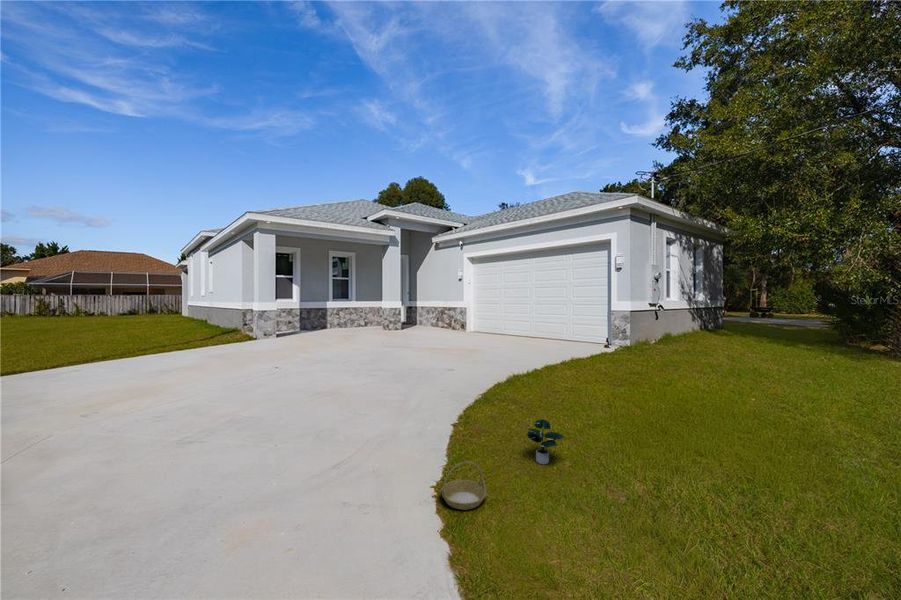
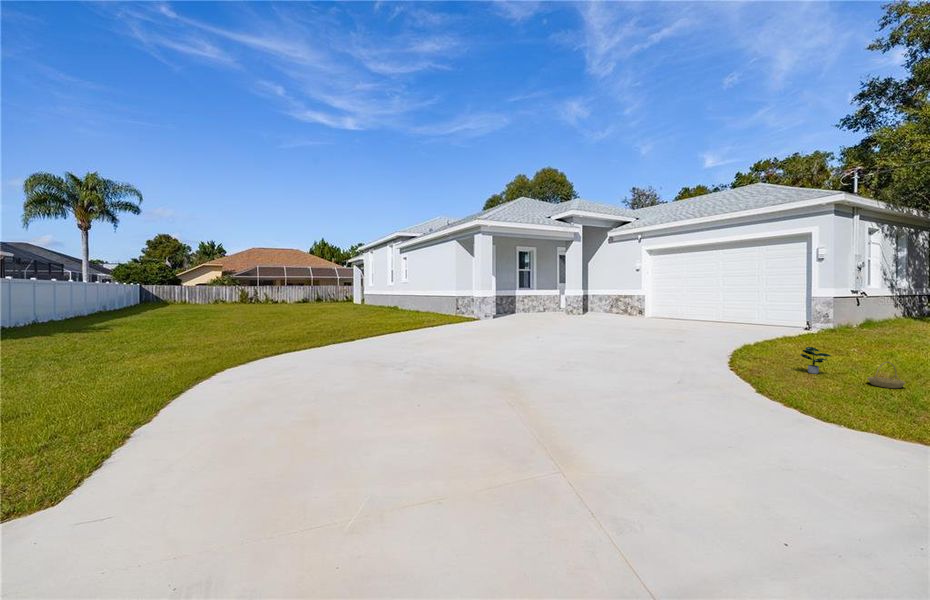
basket: present [441,461,487,510] -> present [867,362,905,388]

